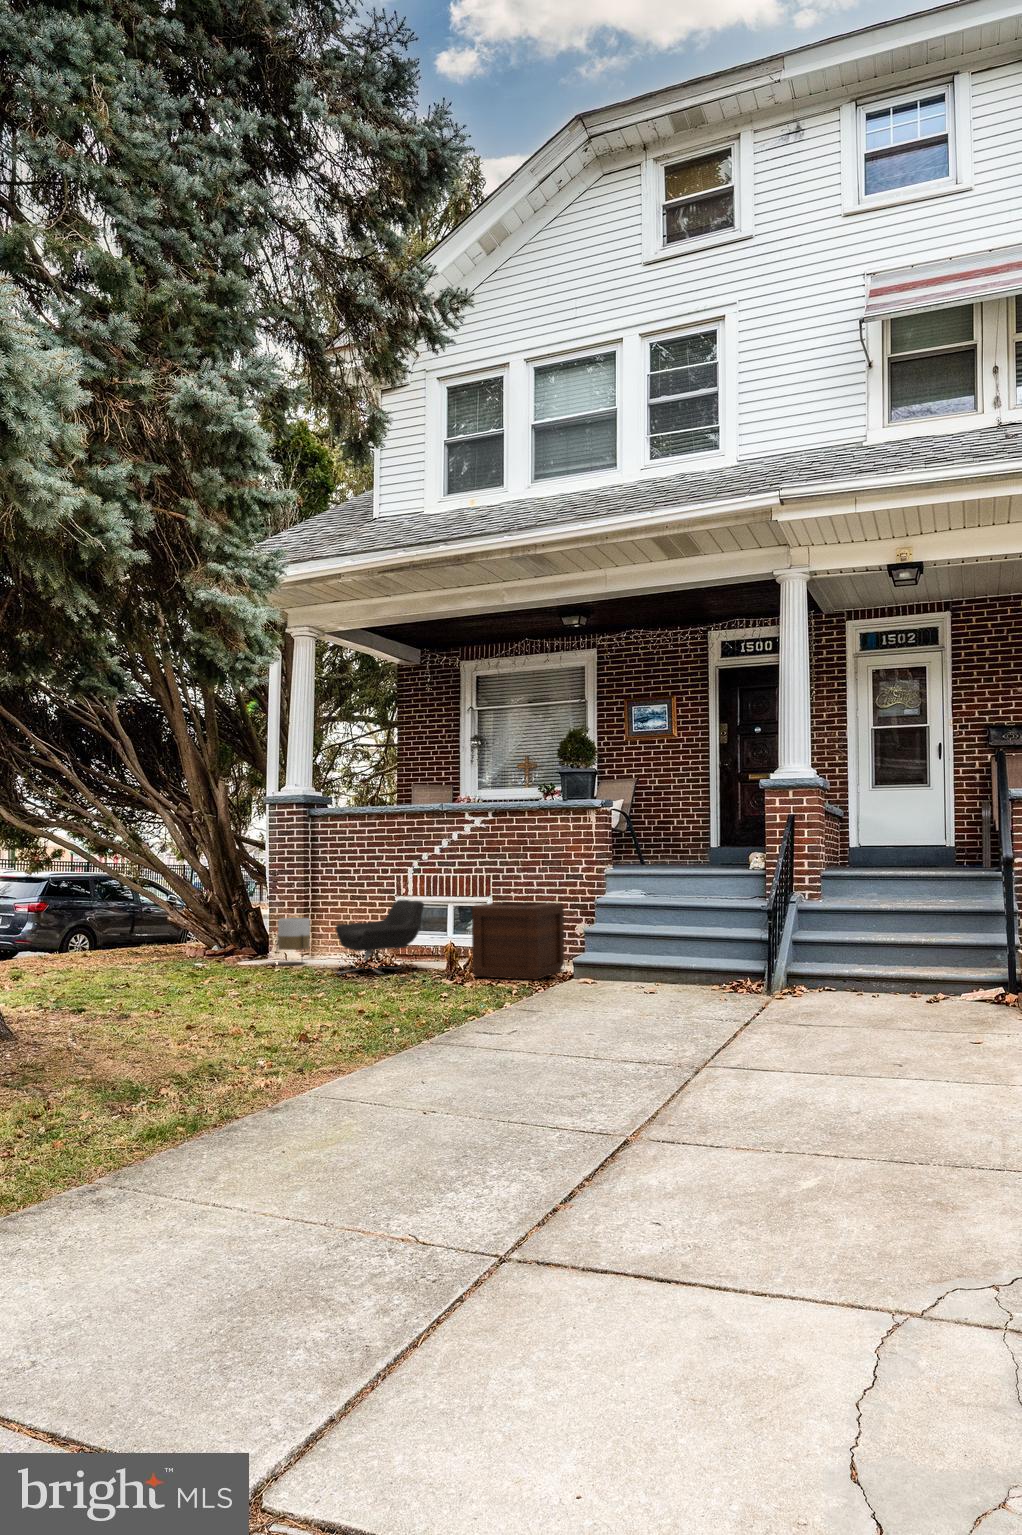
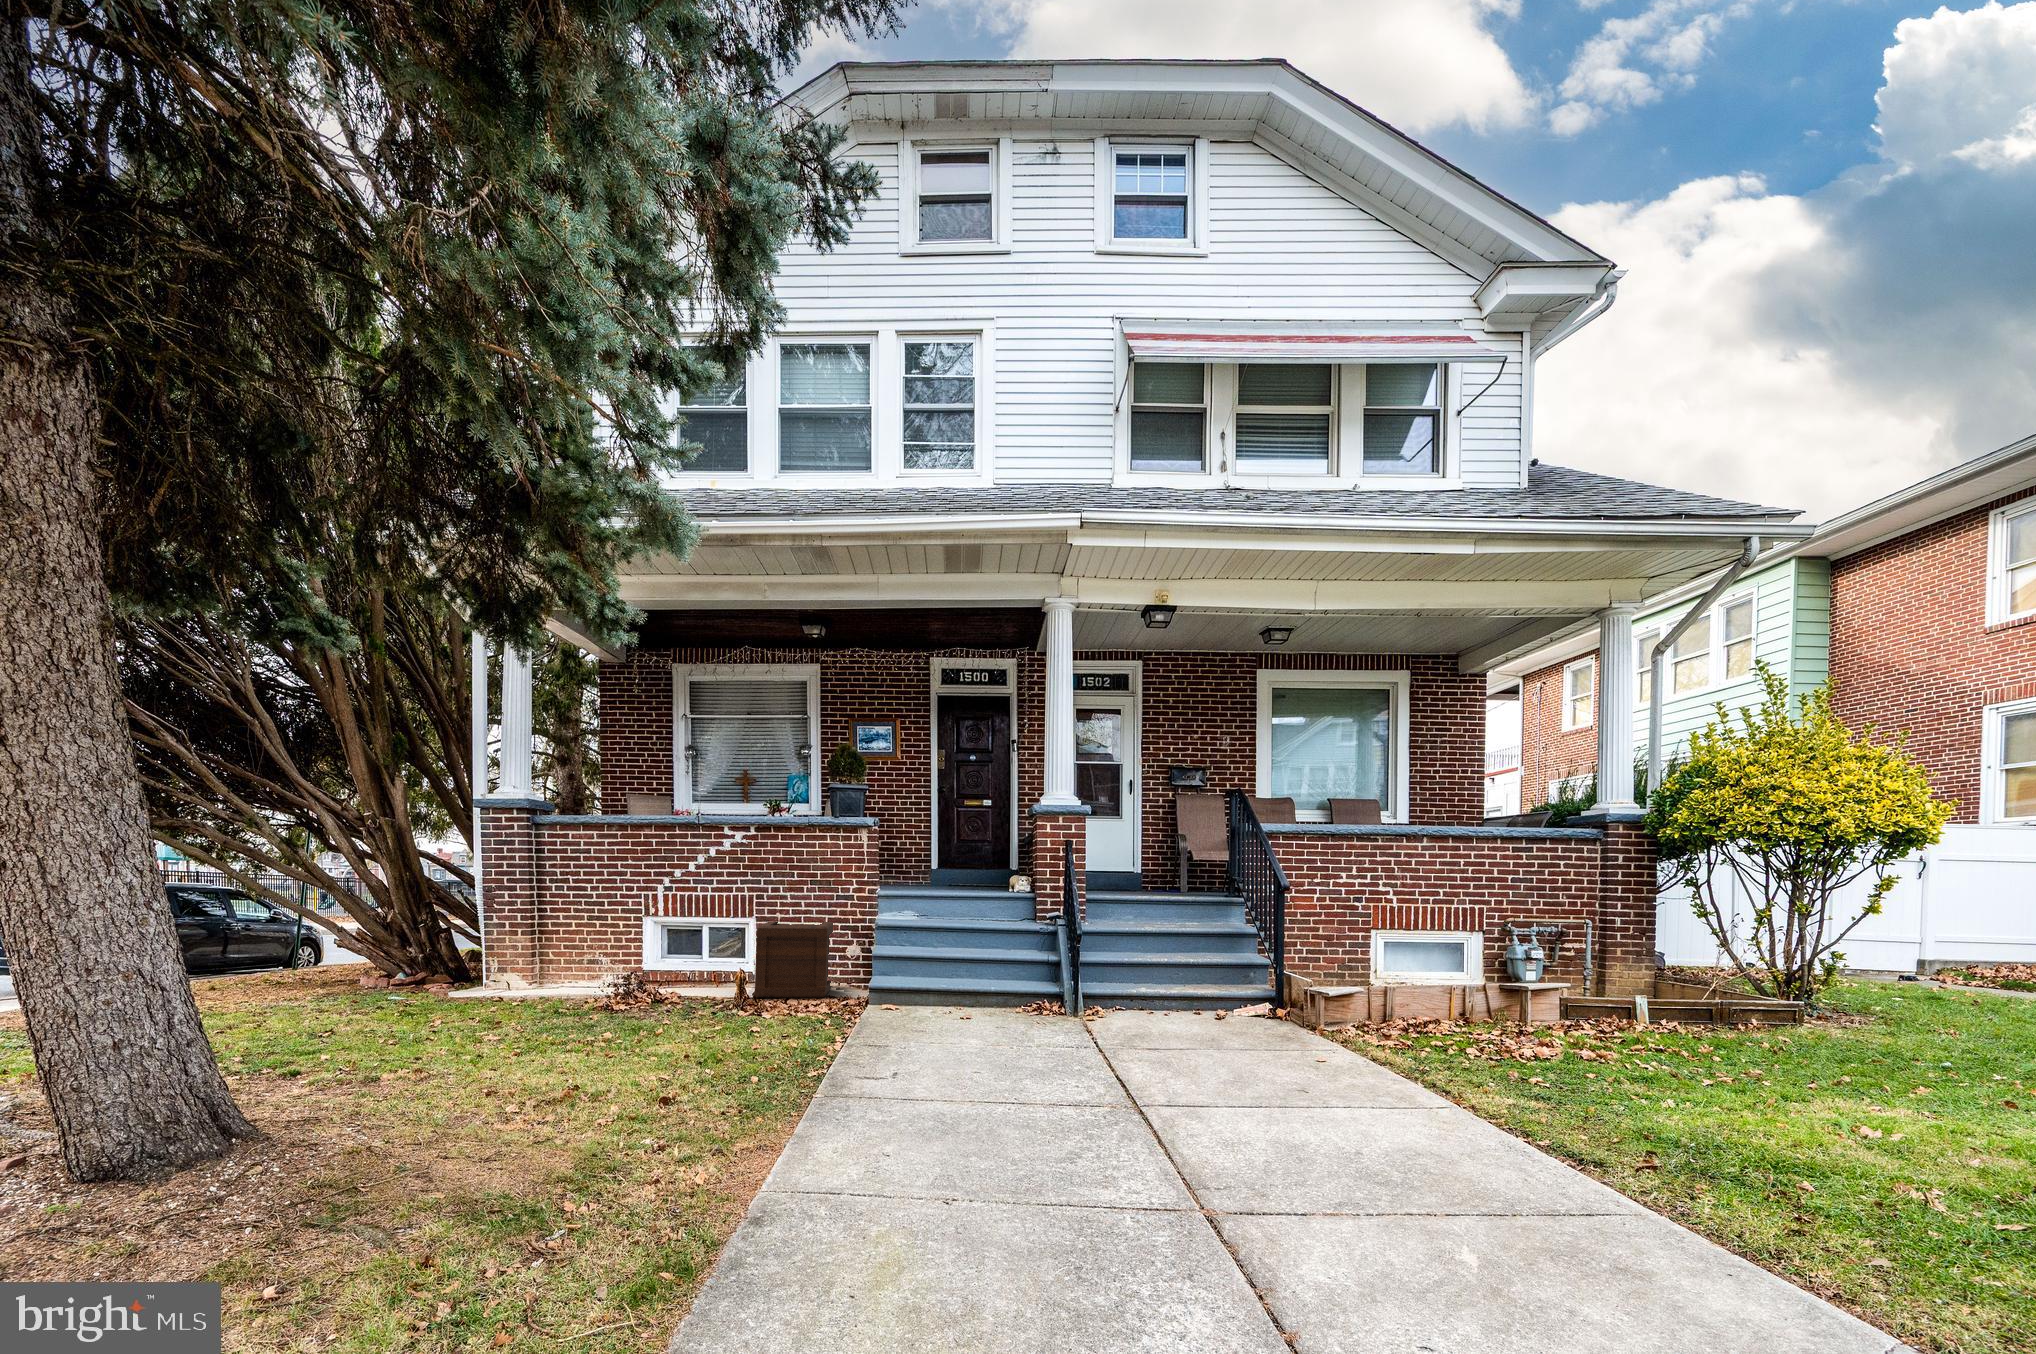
lounge chair: present [336,900,424,974] -> none [584,919,686,1000]
planter: present [277,918,310,951] -> none [499,941,540,994]

